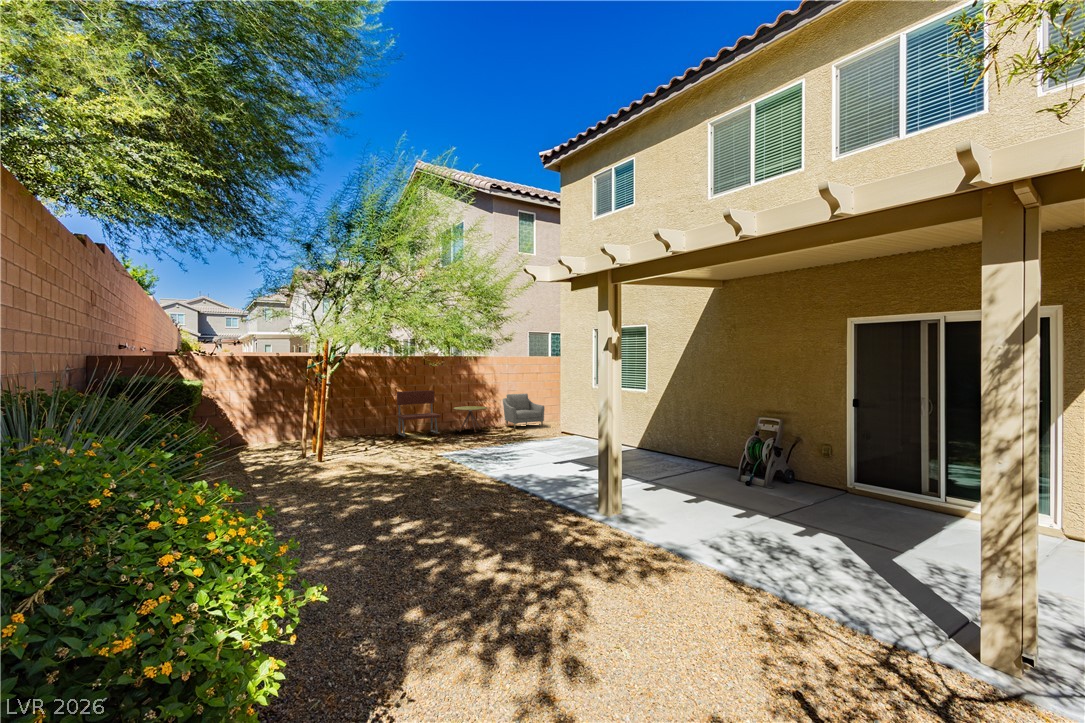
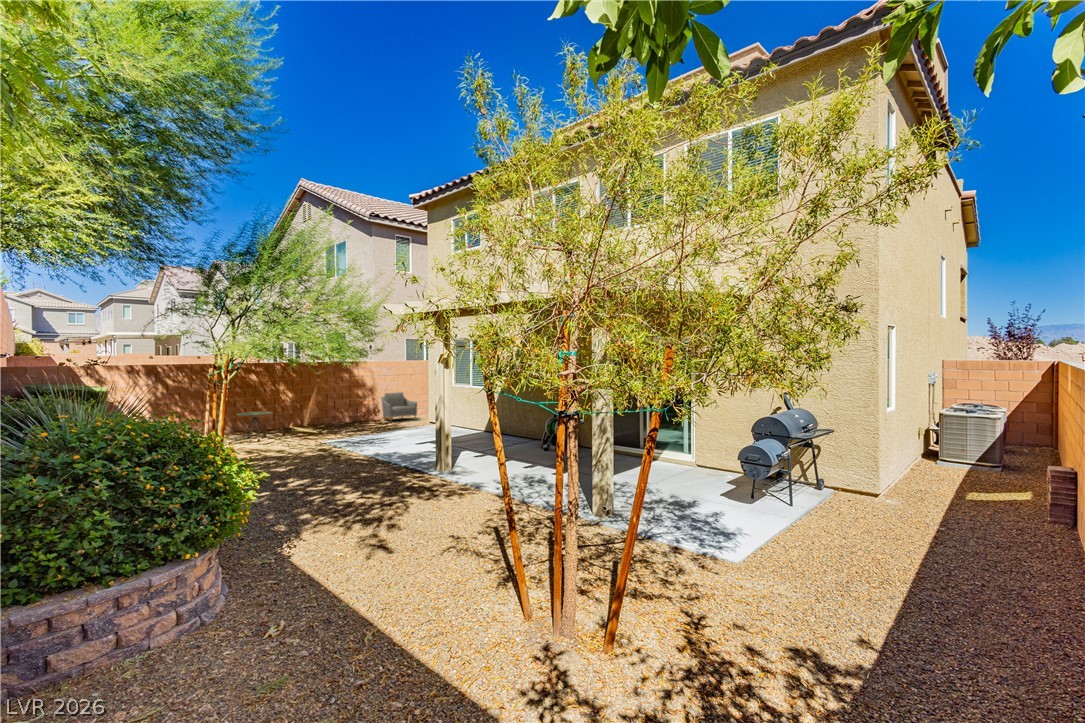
bench: present [397,390,441,437] -> none [285,391,325,431]
round table: present [453,406,487,432] -> present [237,412,273,436]

